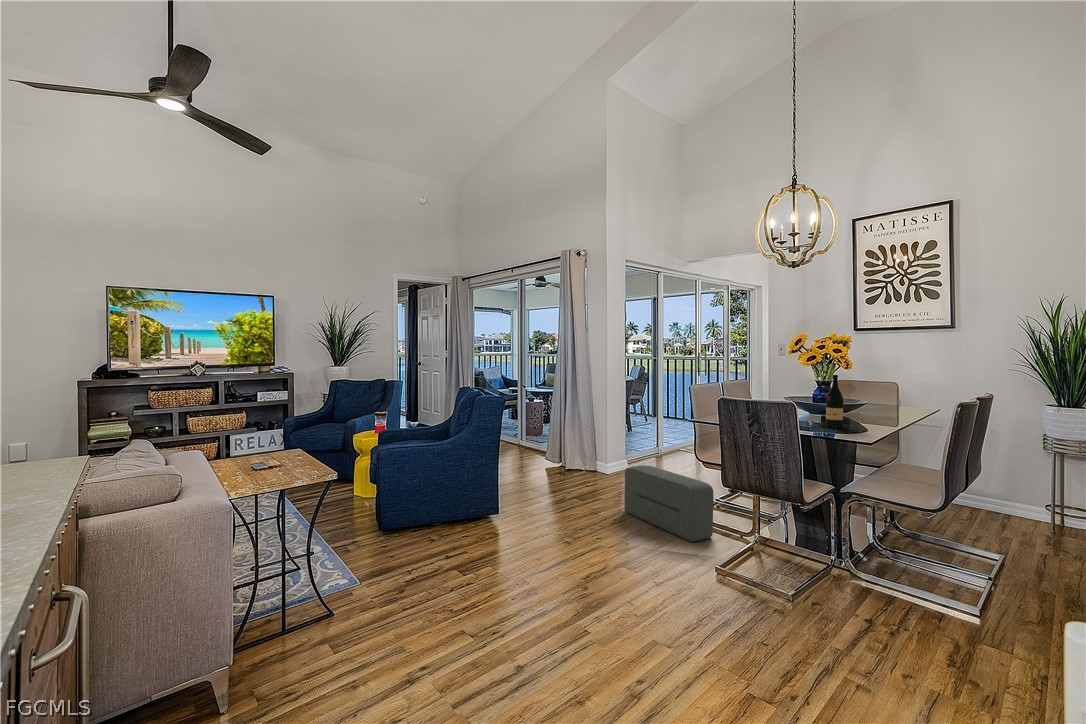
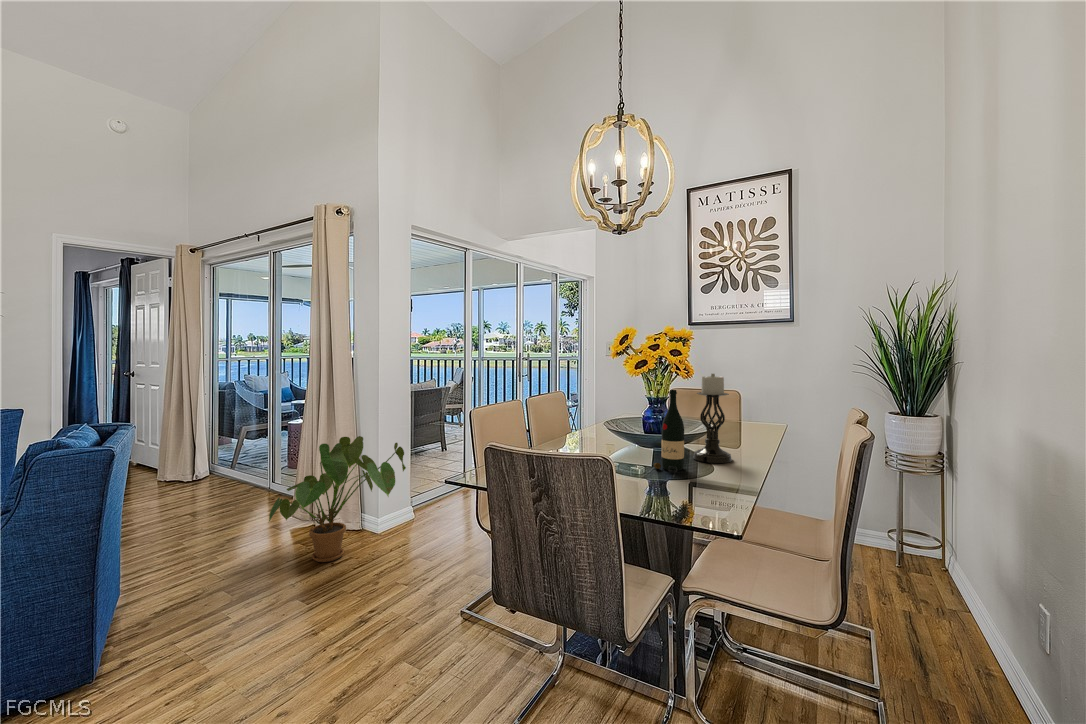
candle holder: none [851,365,881,426] -> present [693,374,732,463]
house plant: none [546,407,626,486] -> present [269,436,406,562]
pouf: present [624,465,714,541] -> none [374,535,500,681]

